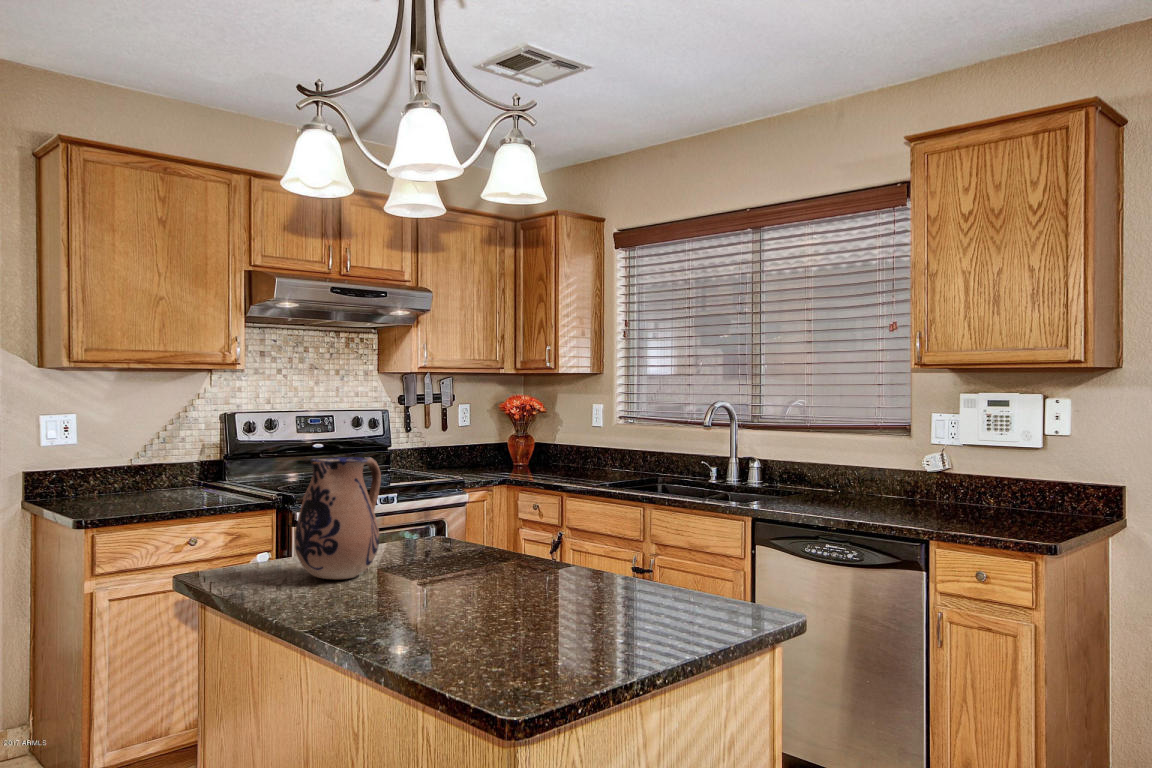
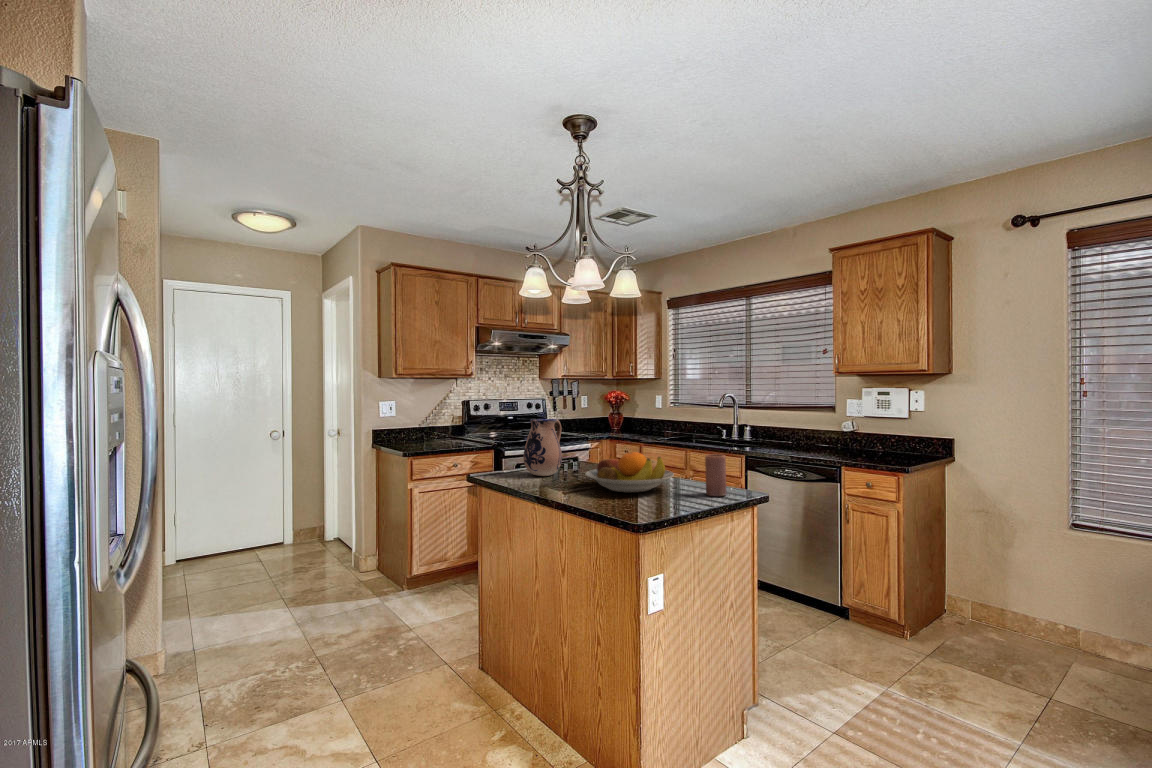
fruit bowl: none [417,533,607,622] -> present [586,452,674,492]
candle: none [673,536,718,629] -> present [705,454,727,496]

